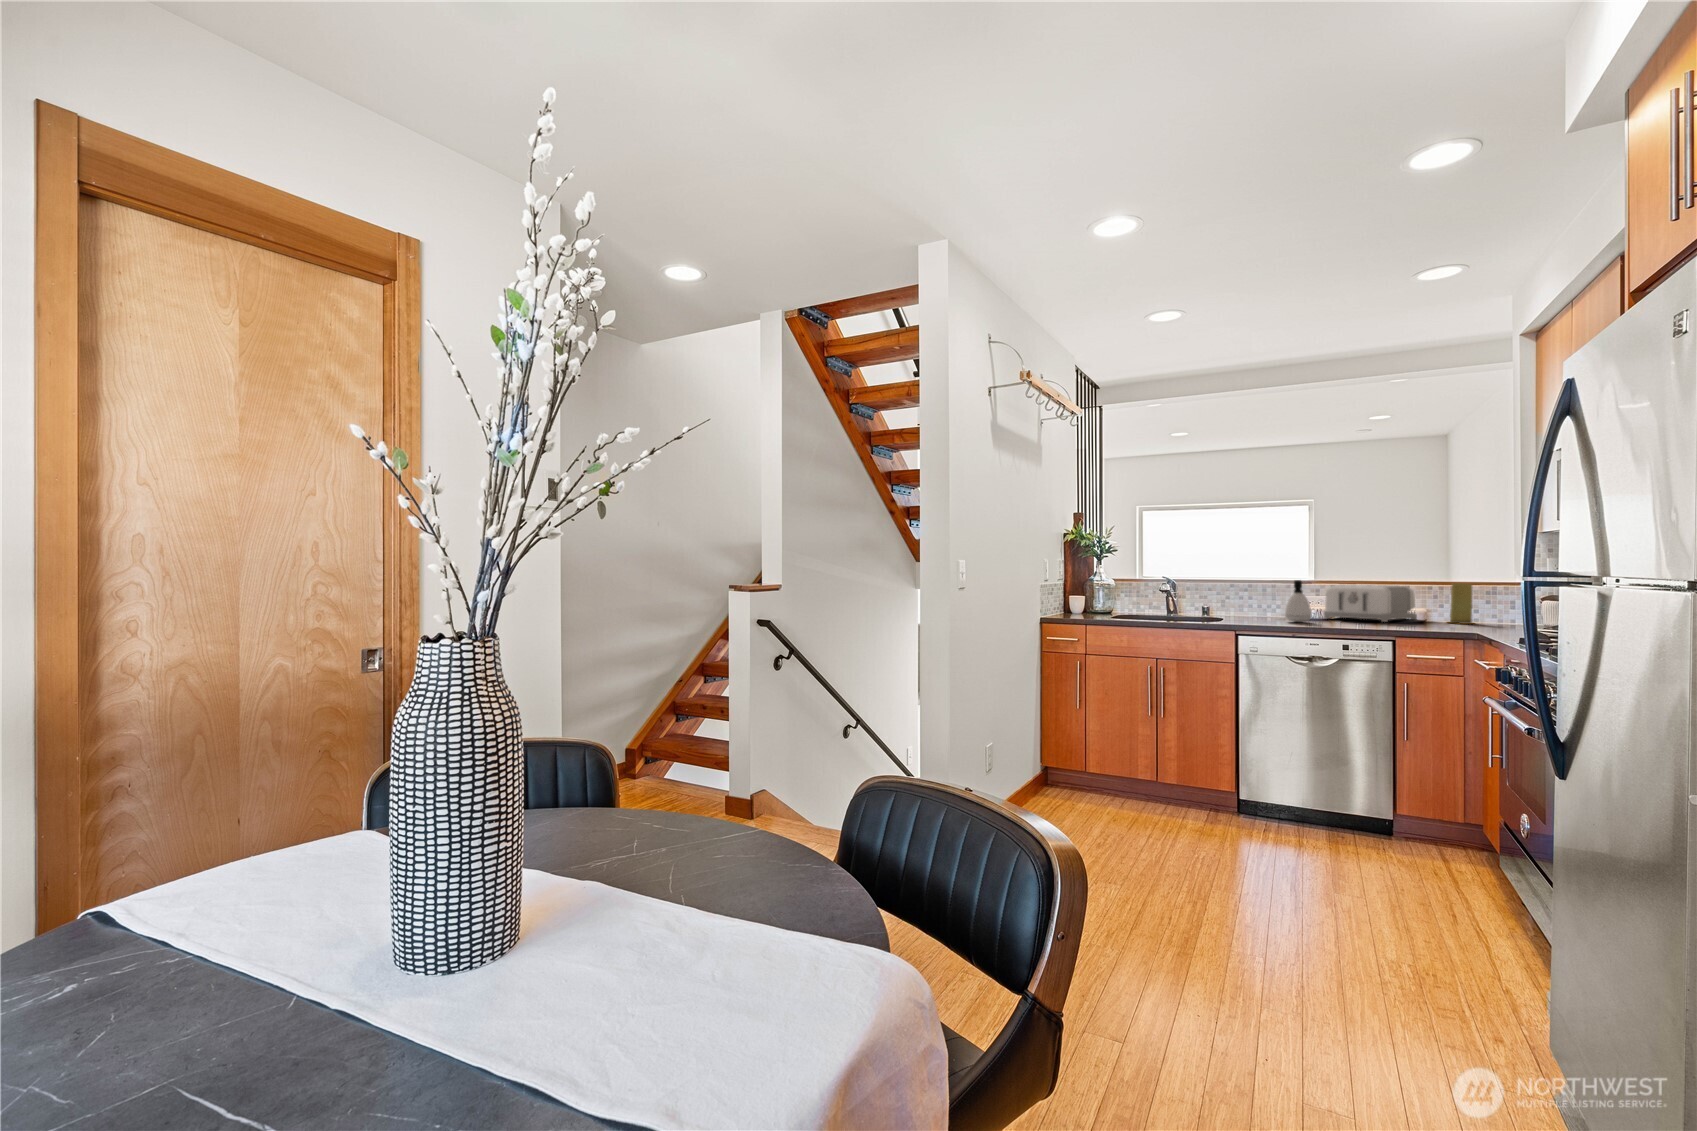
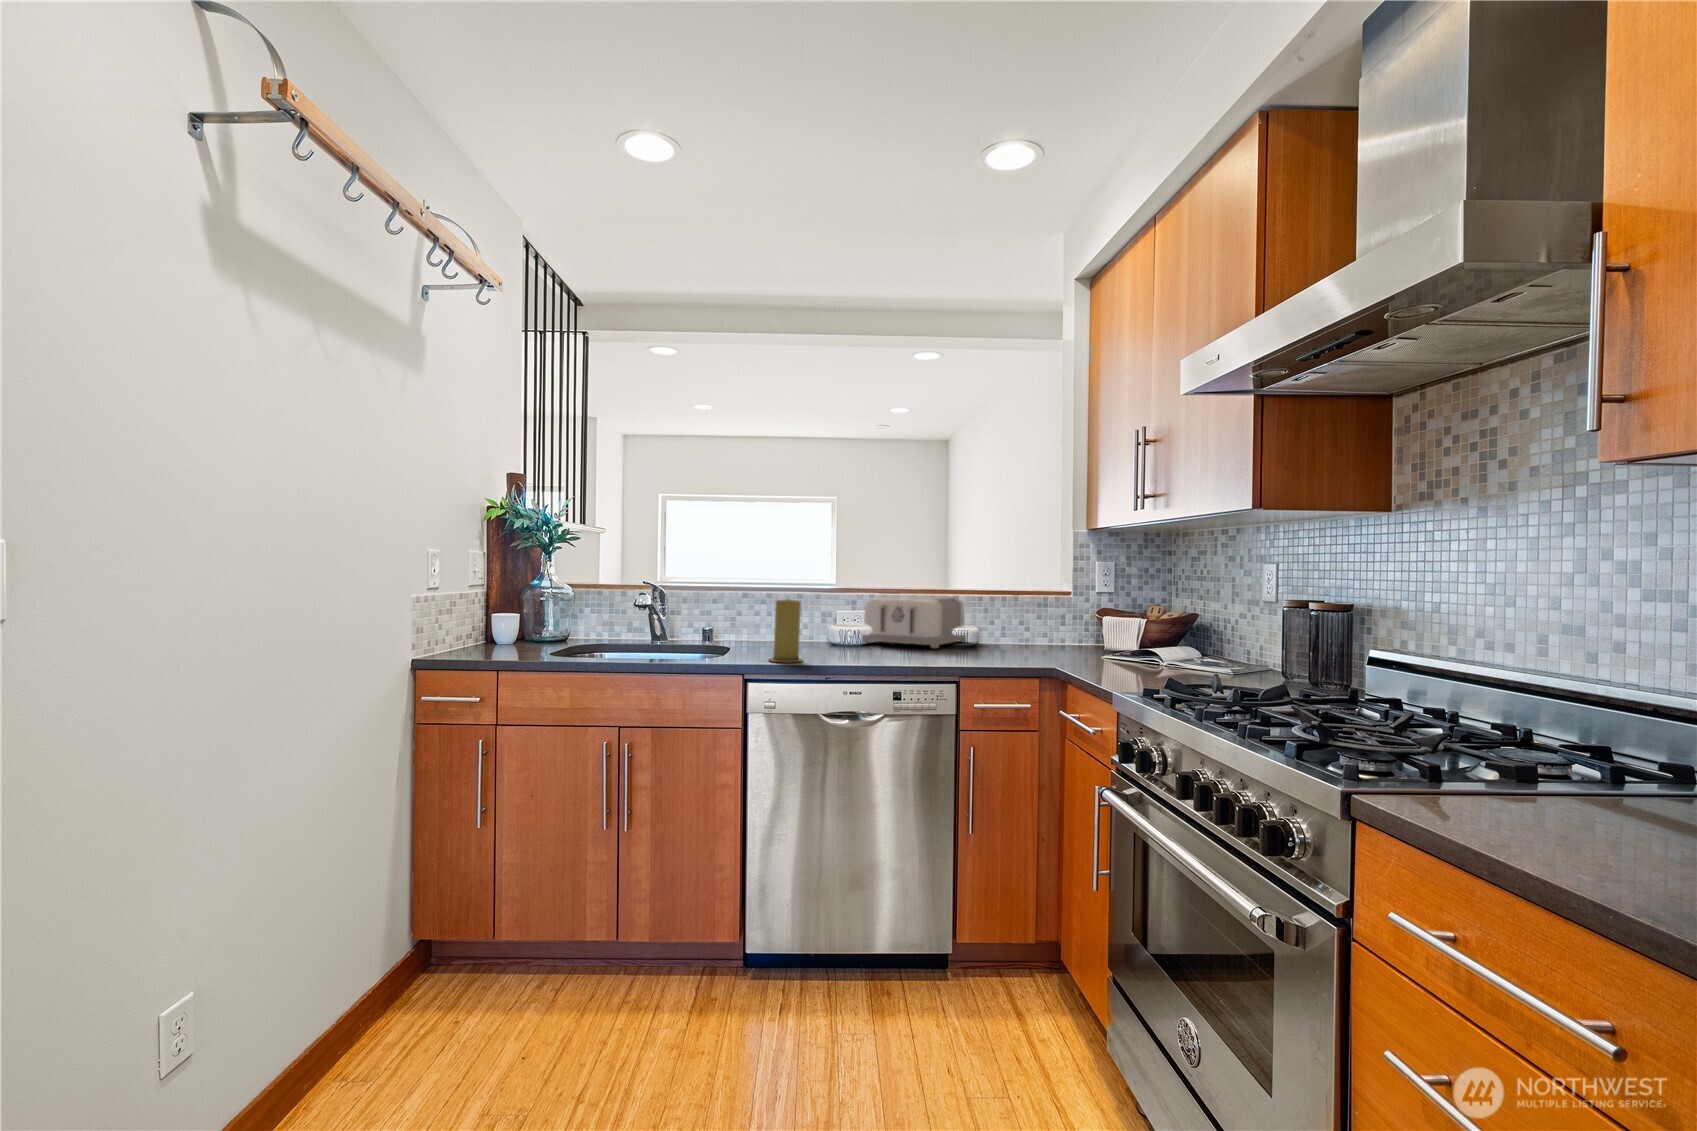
soap dispenser: present [1285,580,1311,622] -> none [814,590,850,652]
candle: present [1450,583,1472,624] -> present [769,599,802,662]

